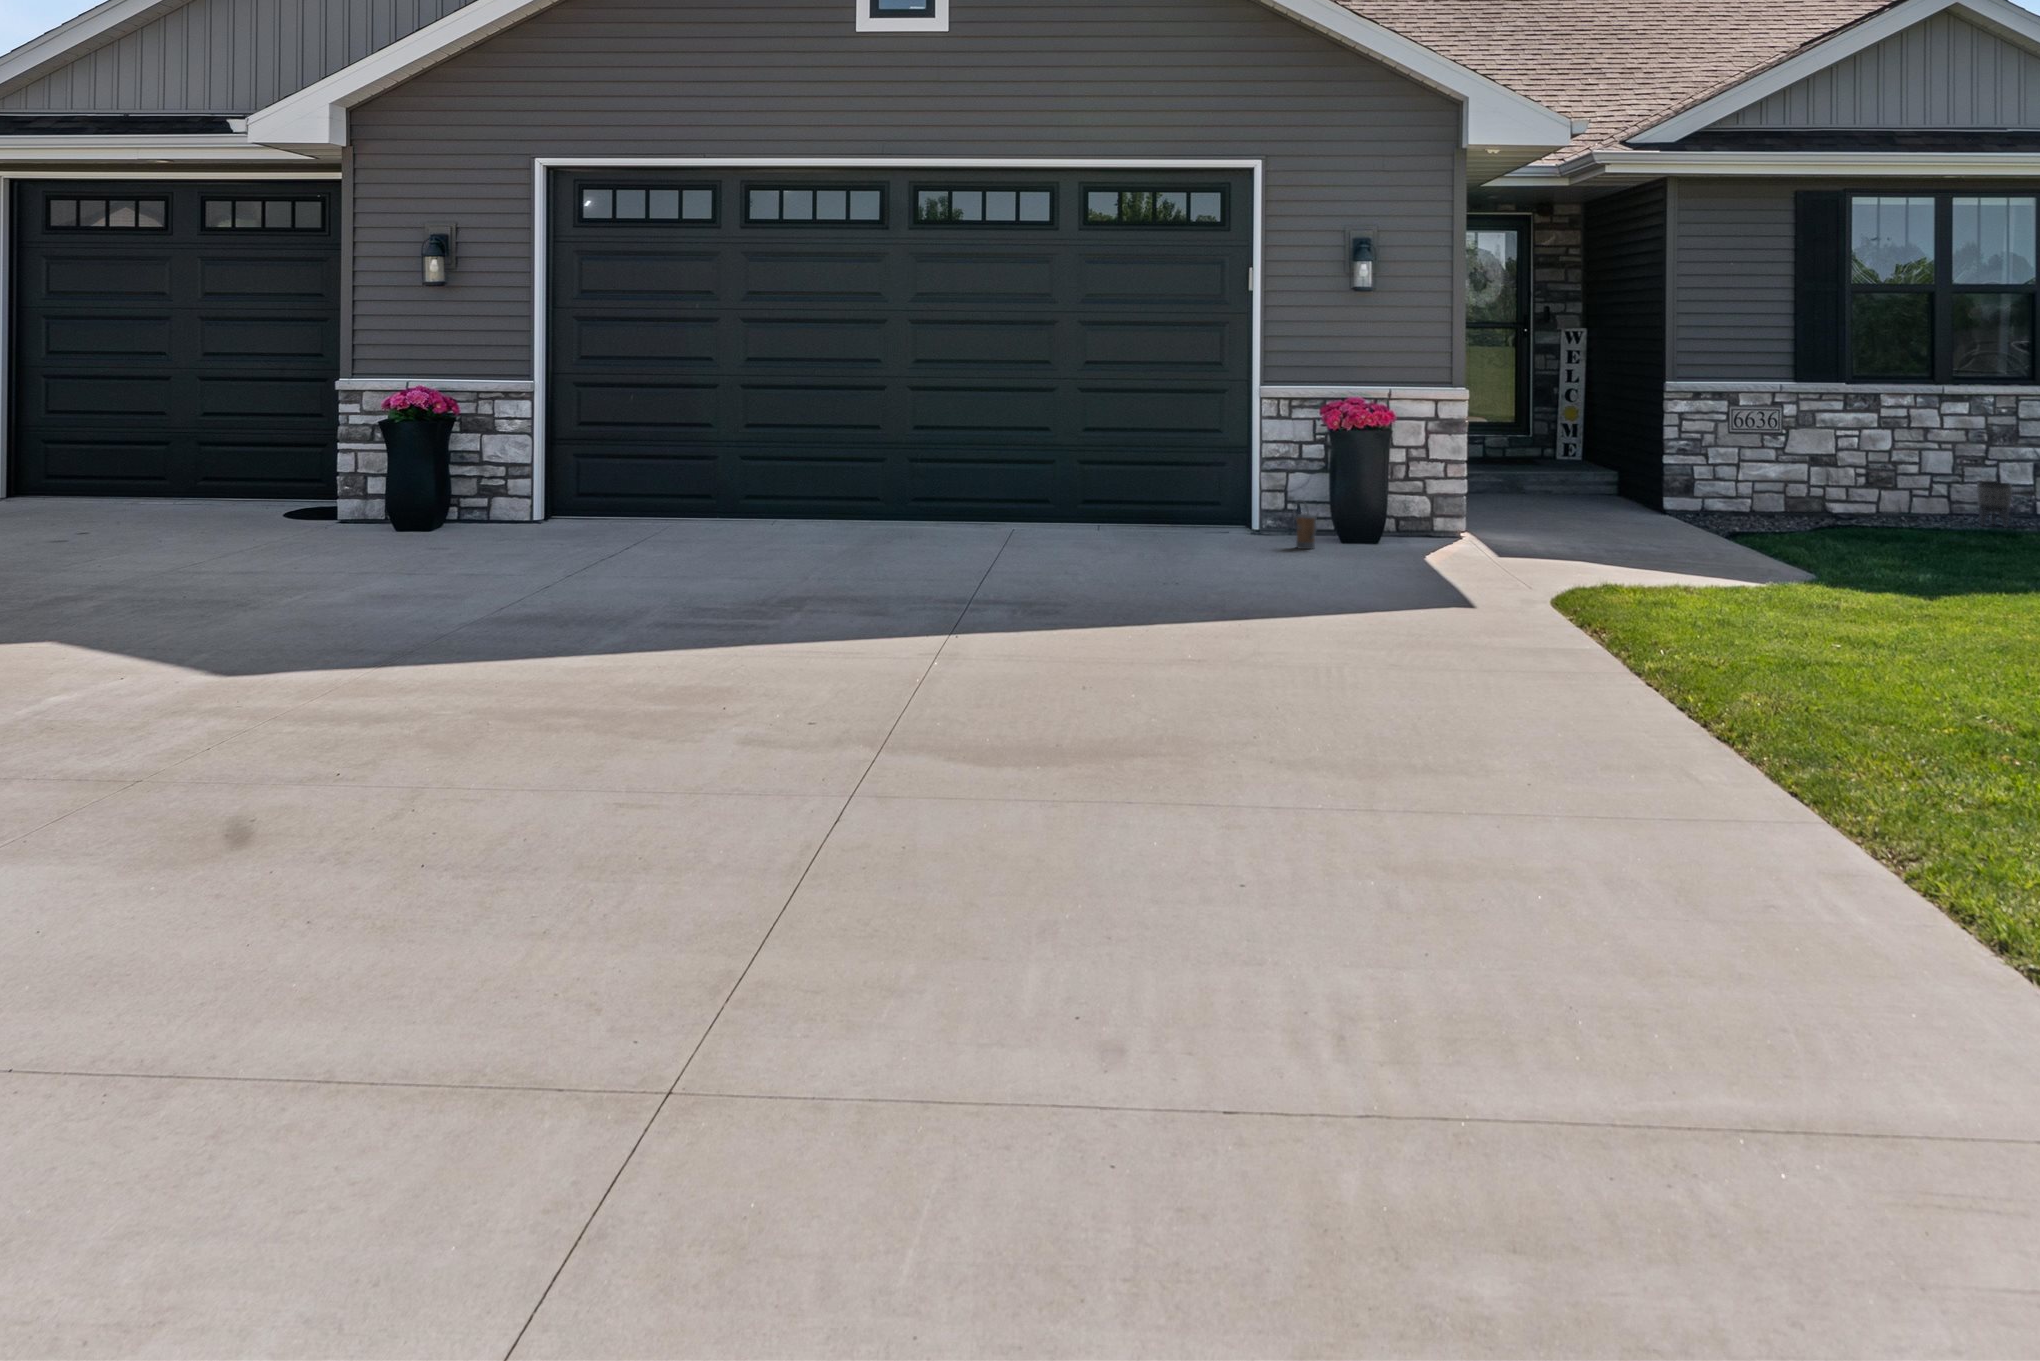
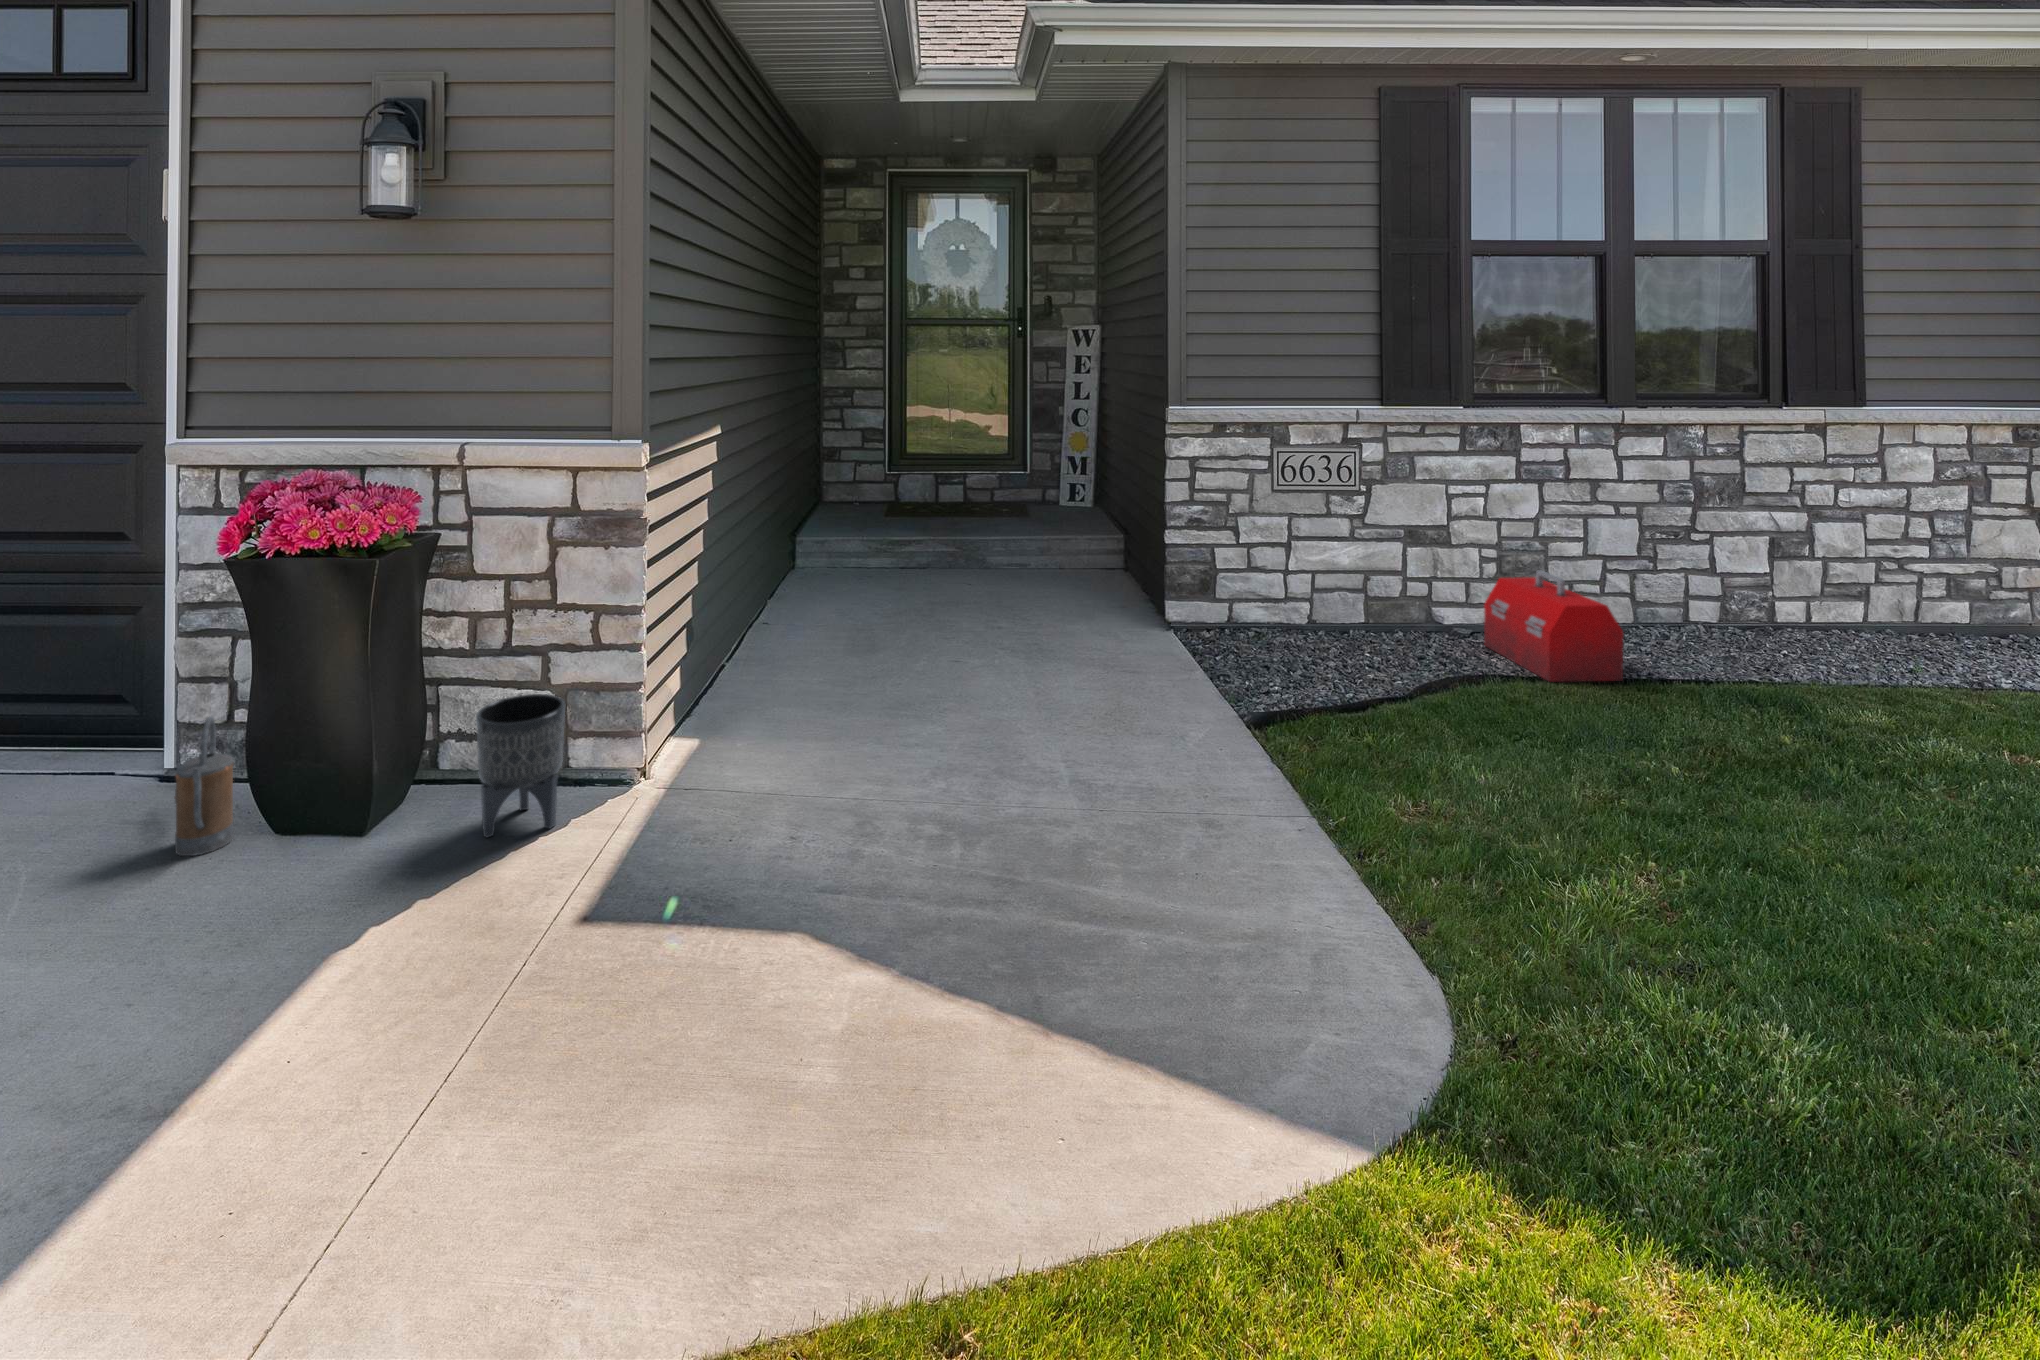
toolbox: none [1856,477,1929,532] -> present [1484,570,1624,682]
planter: present [1977,482,2012,528] -> present [476,694,565,837]

